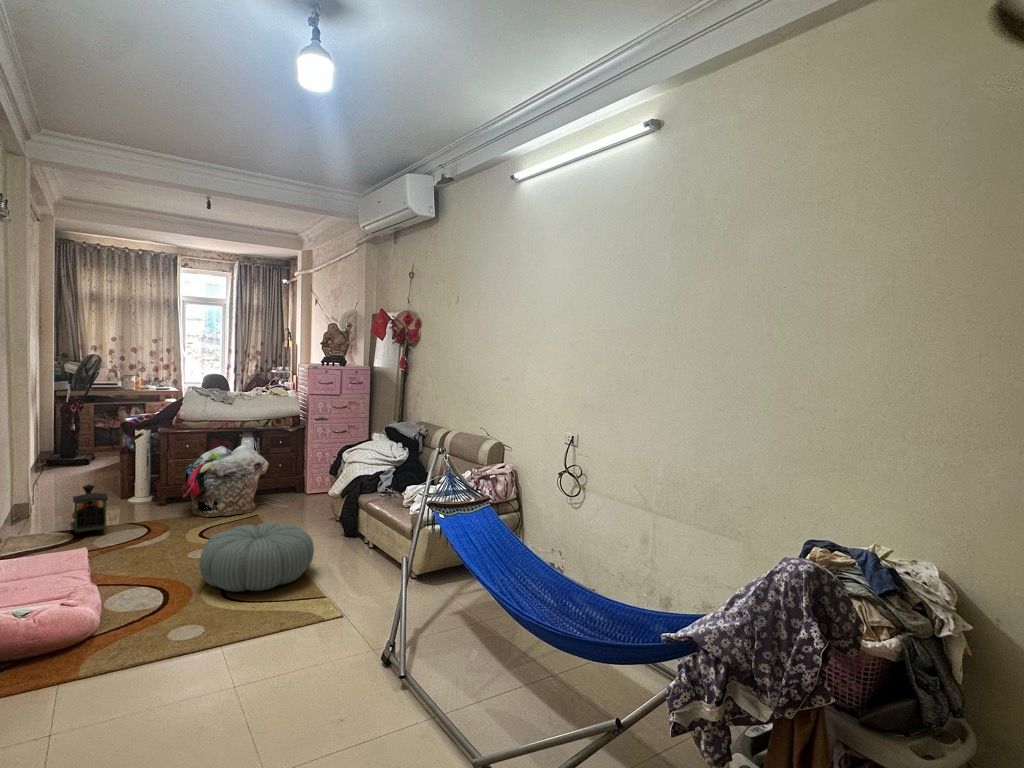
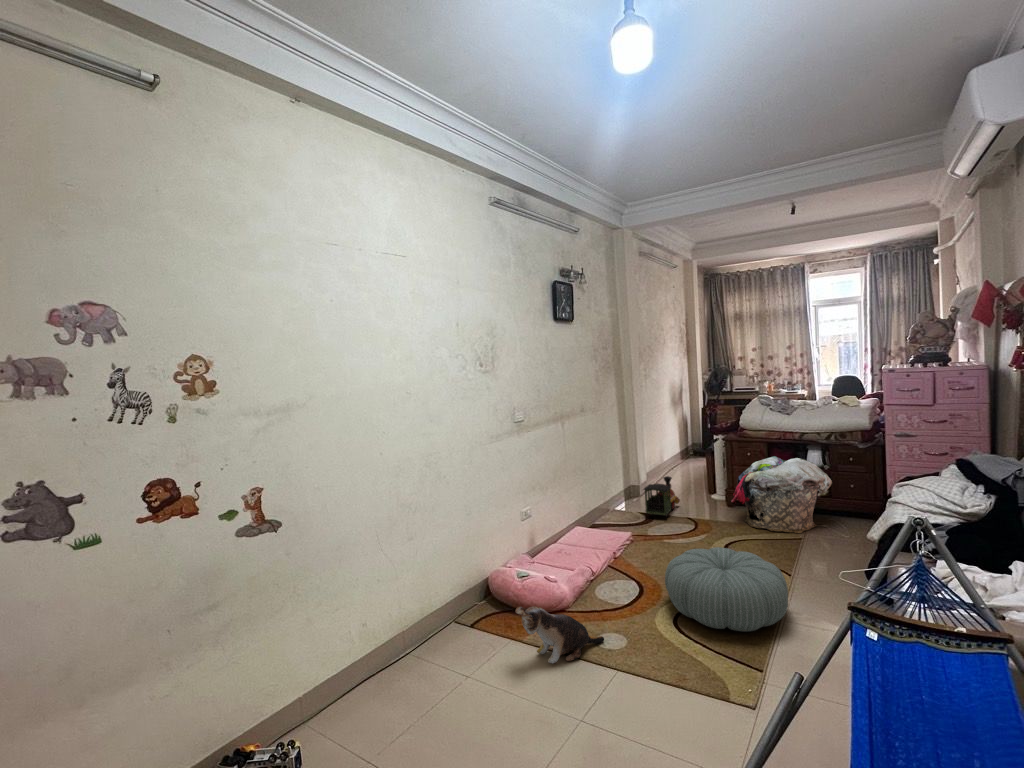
plush toy: none [107,622,184,681] -> present [515,607,604,663]

